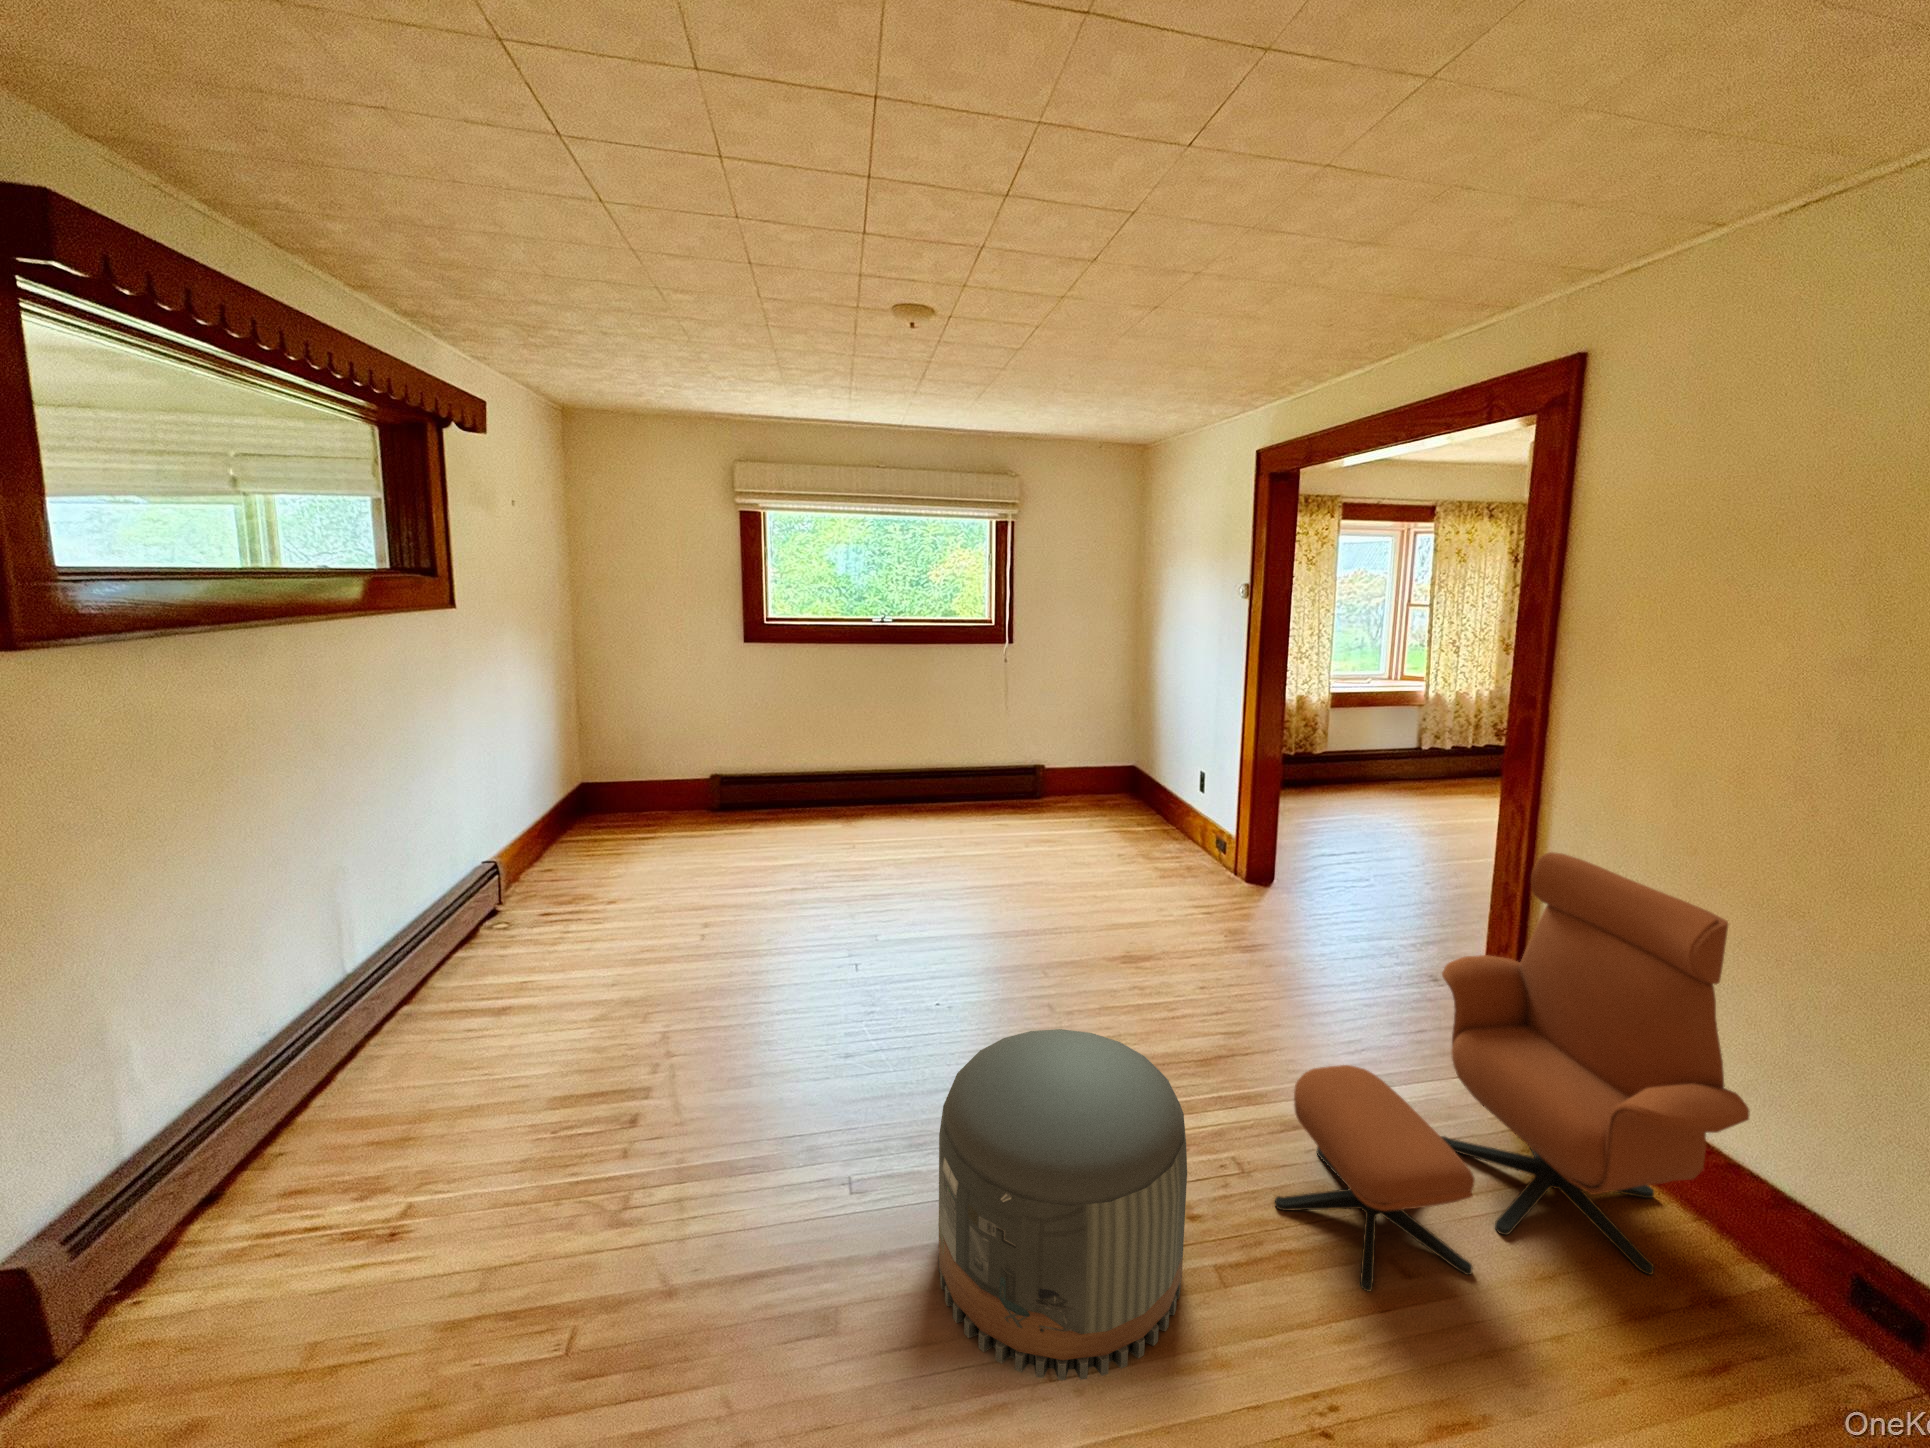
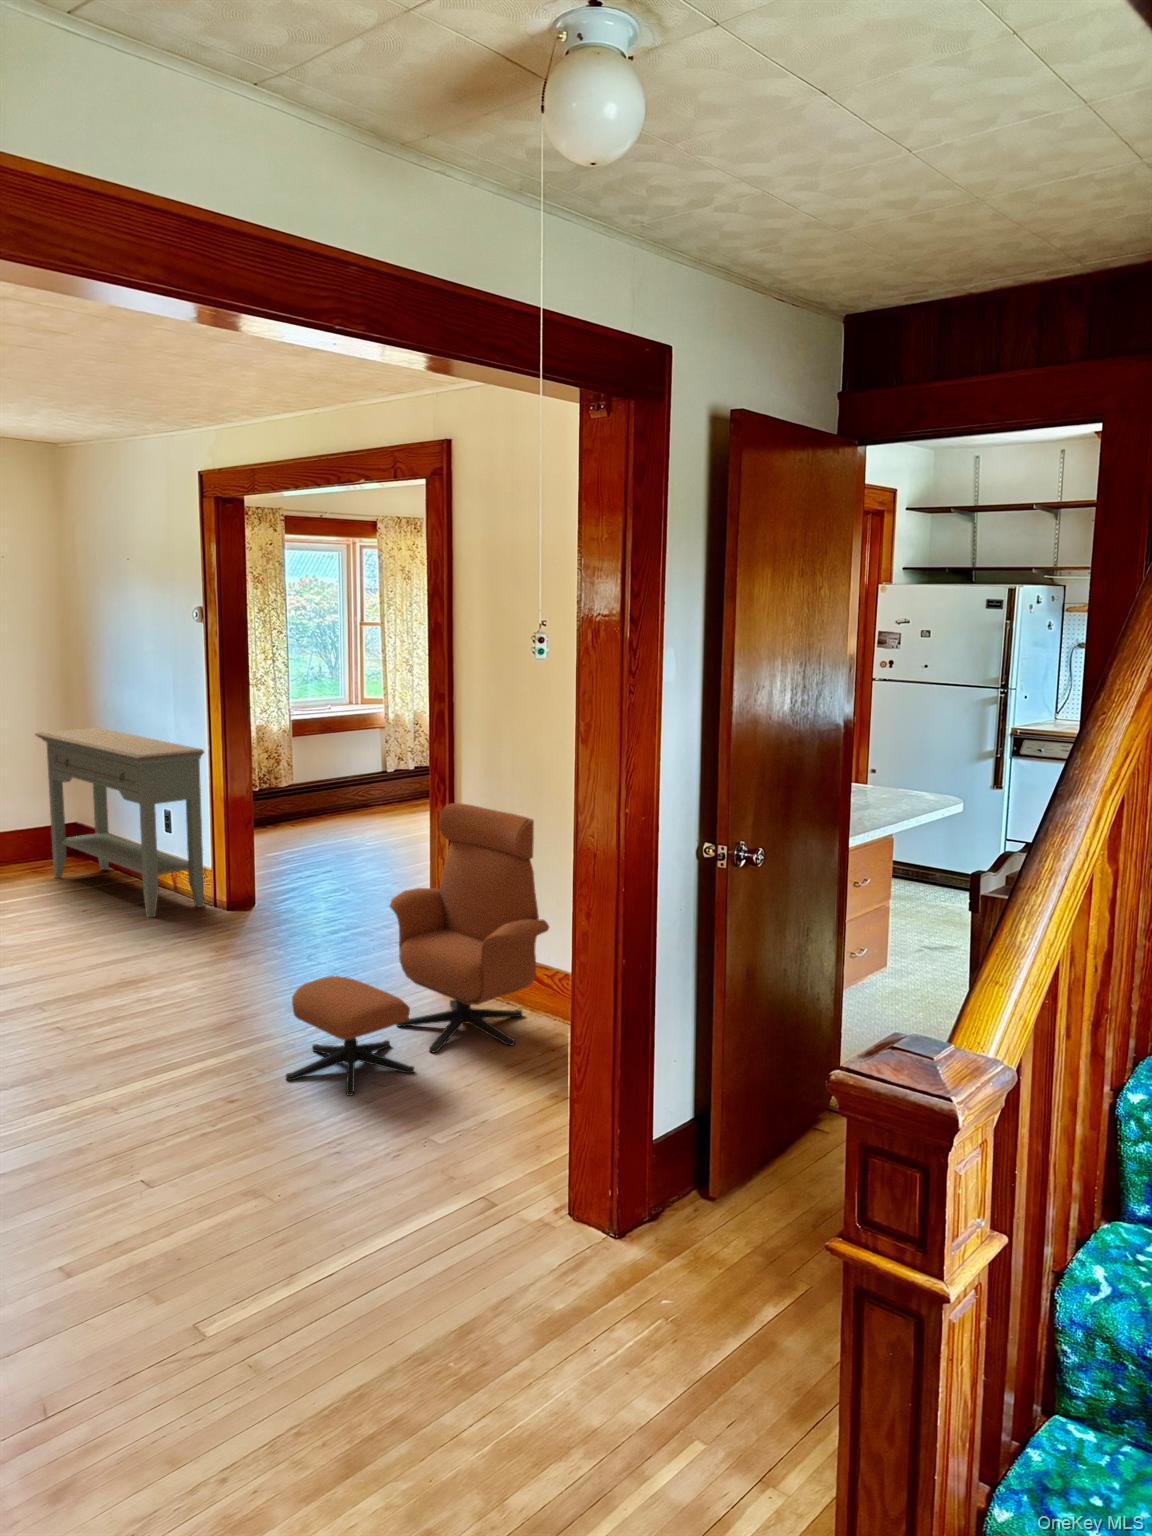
console table: none [1105,689,1239,875] -> present [35,728,204,917]
pouf: present [939,1029,1187,1380] -> none [23,981,227,1190]

